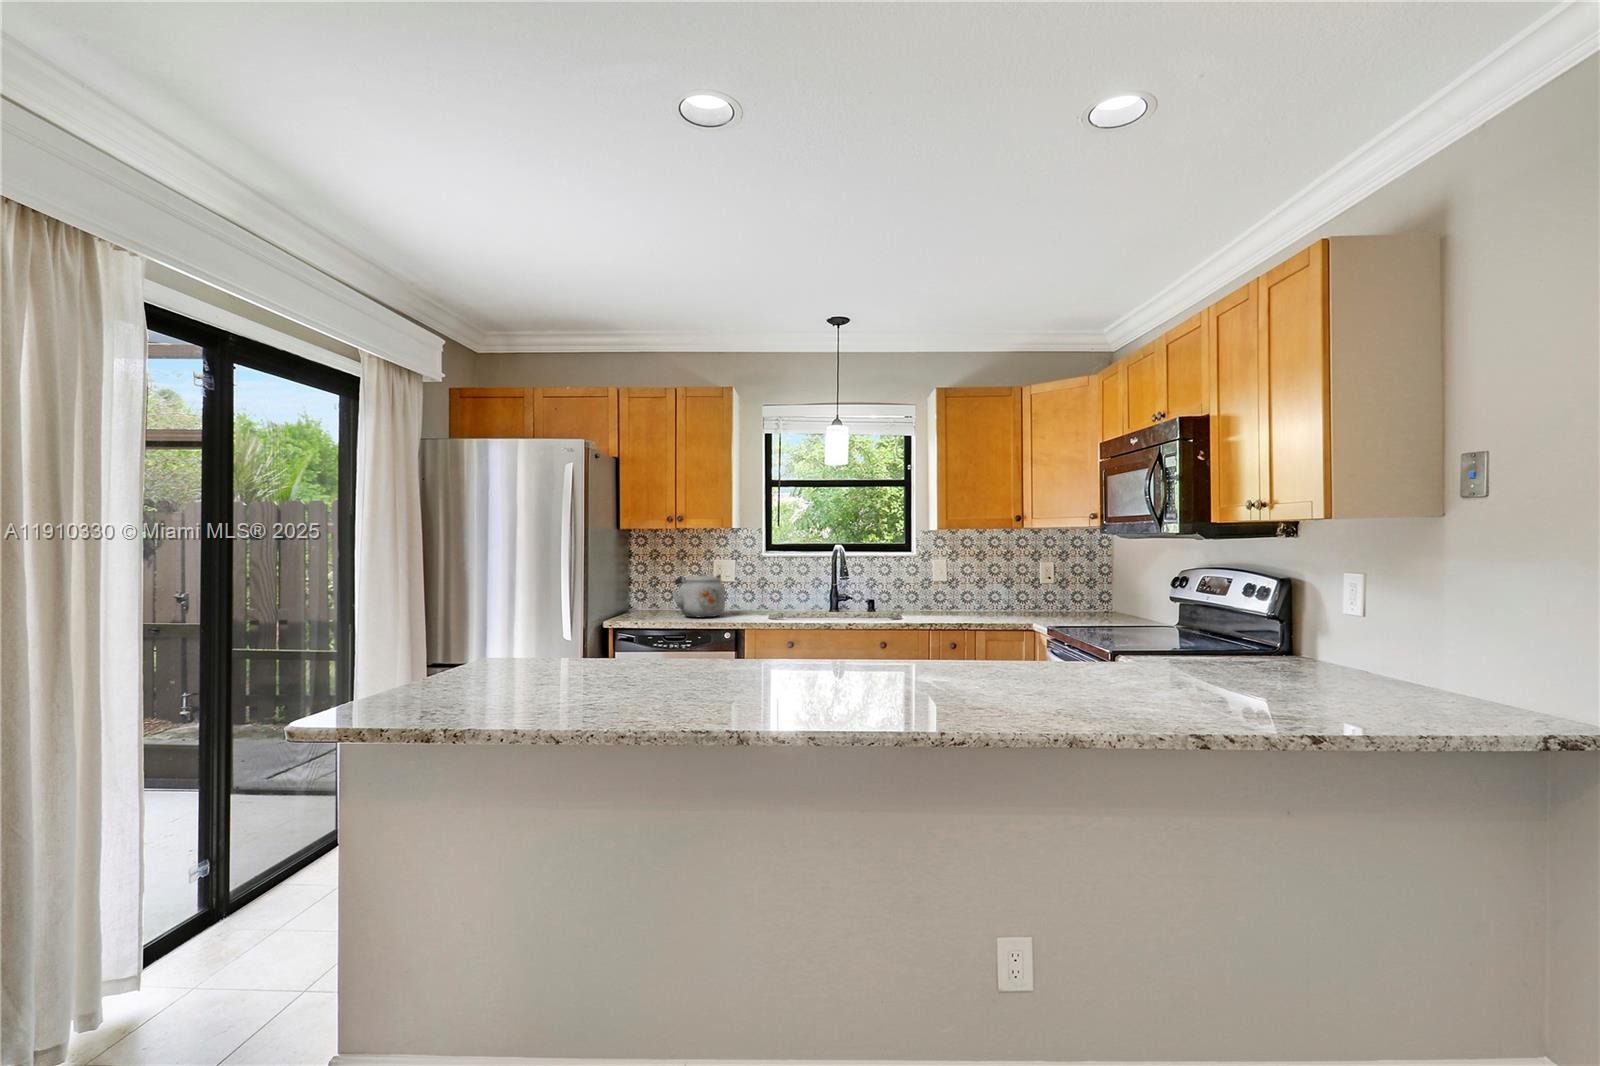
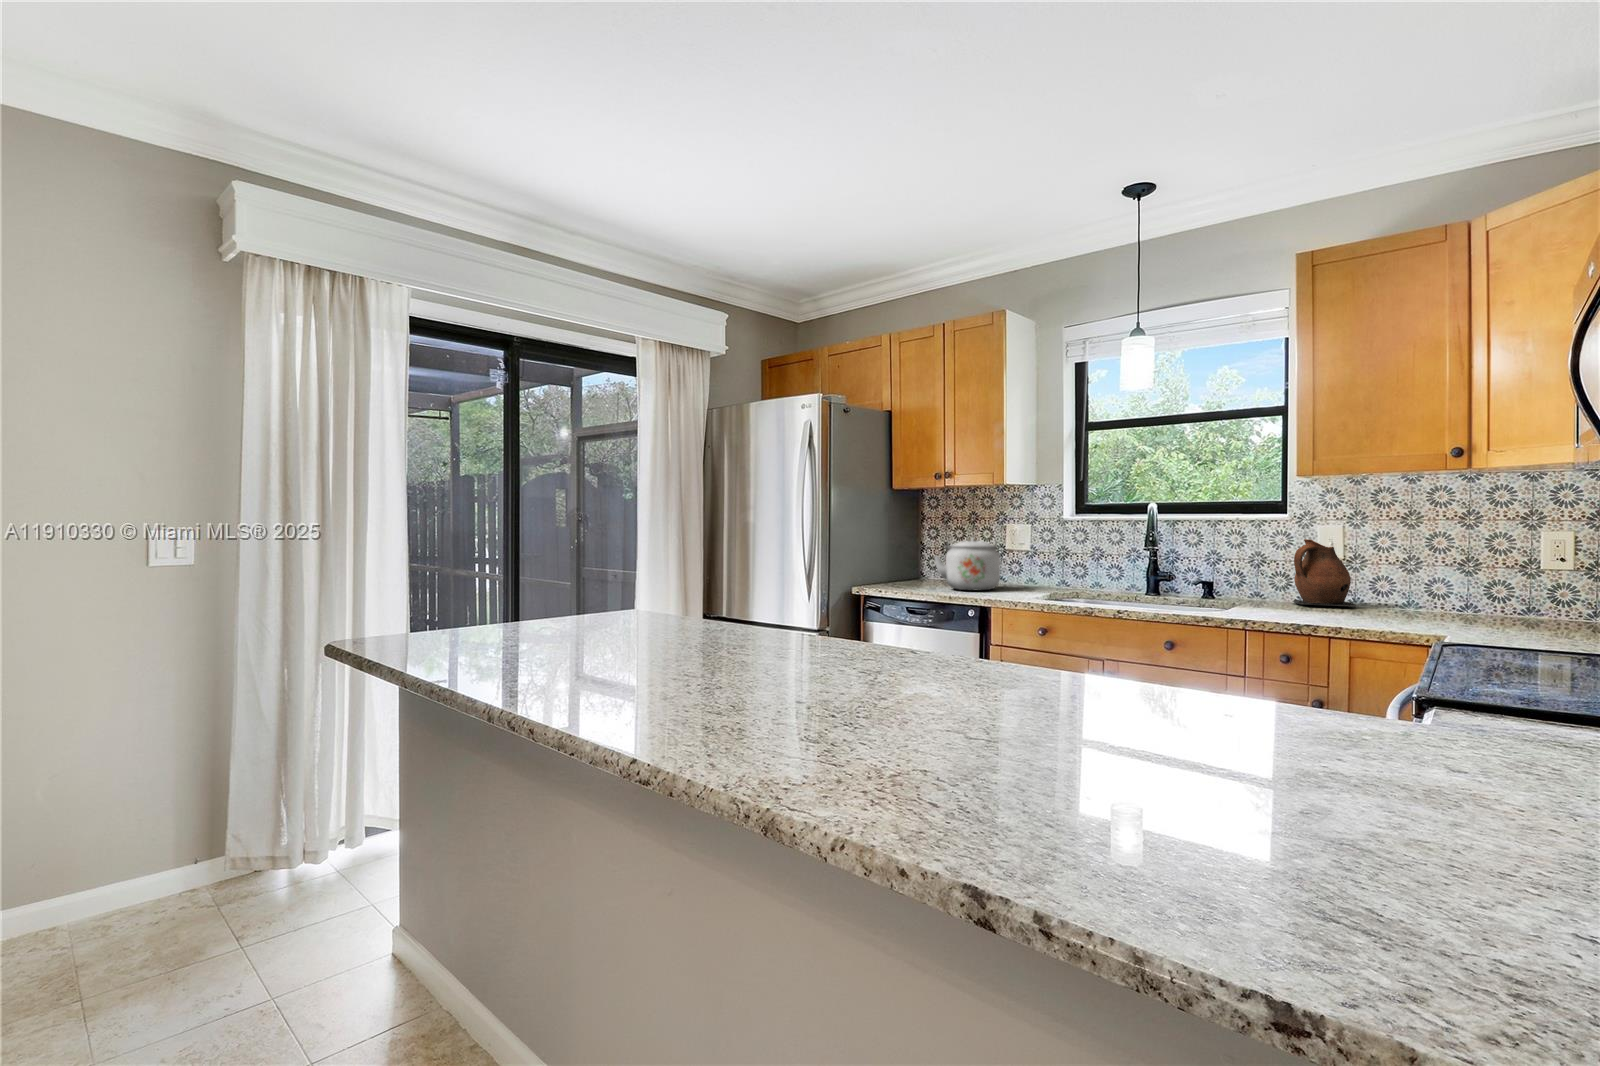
ceramic pitcher: none [921,569,961,612] -> present [1293,539,1356,608]

